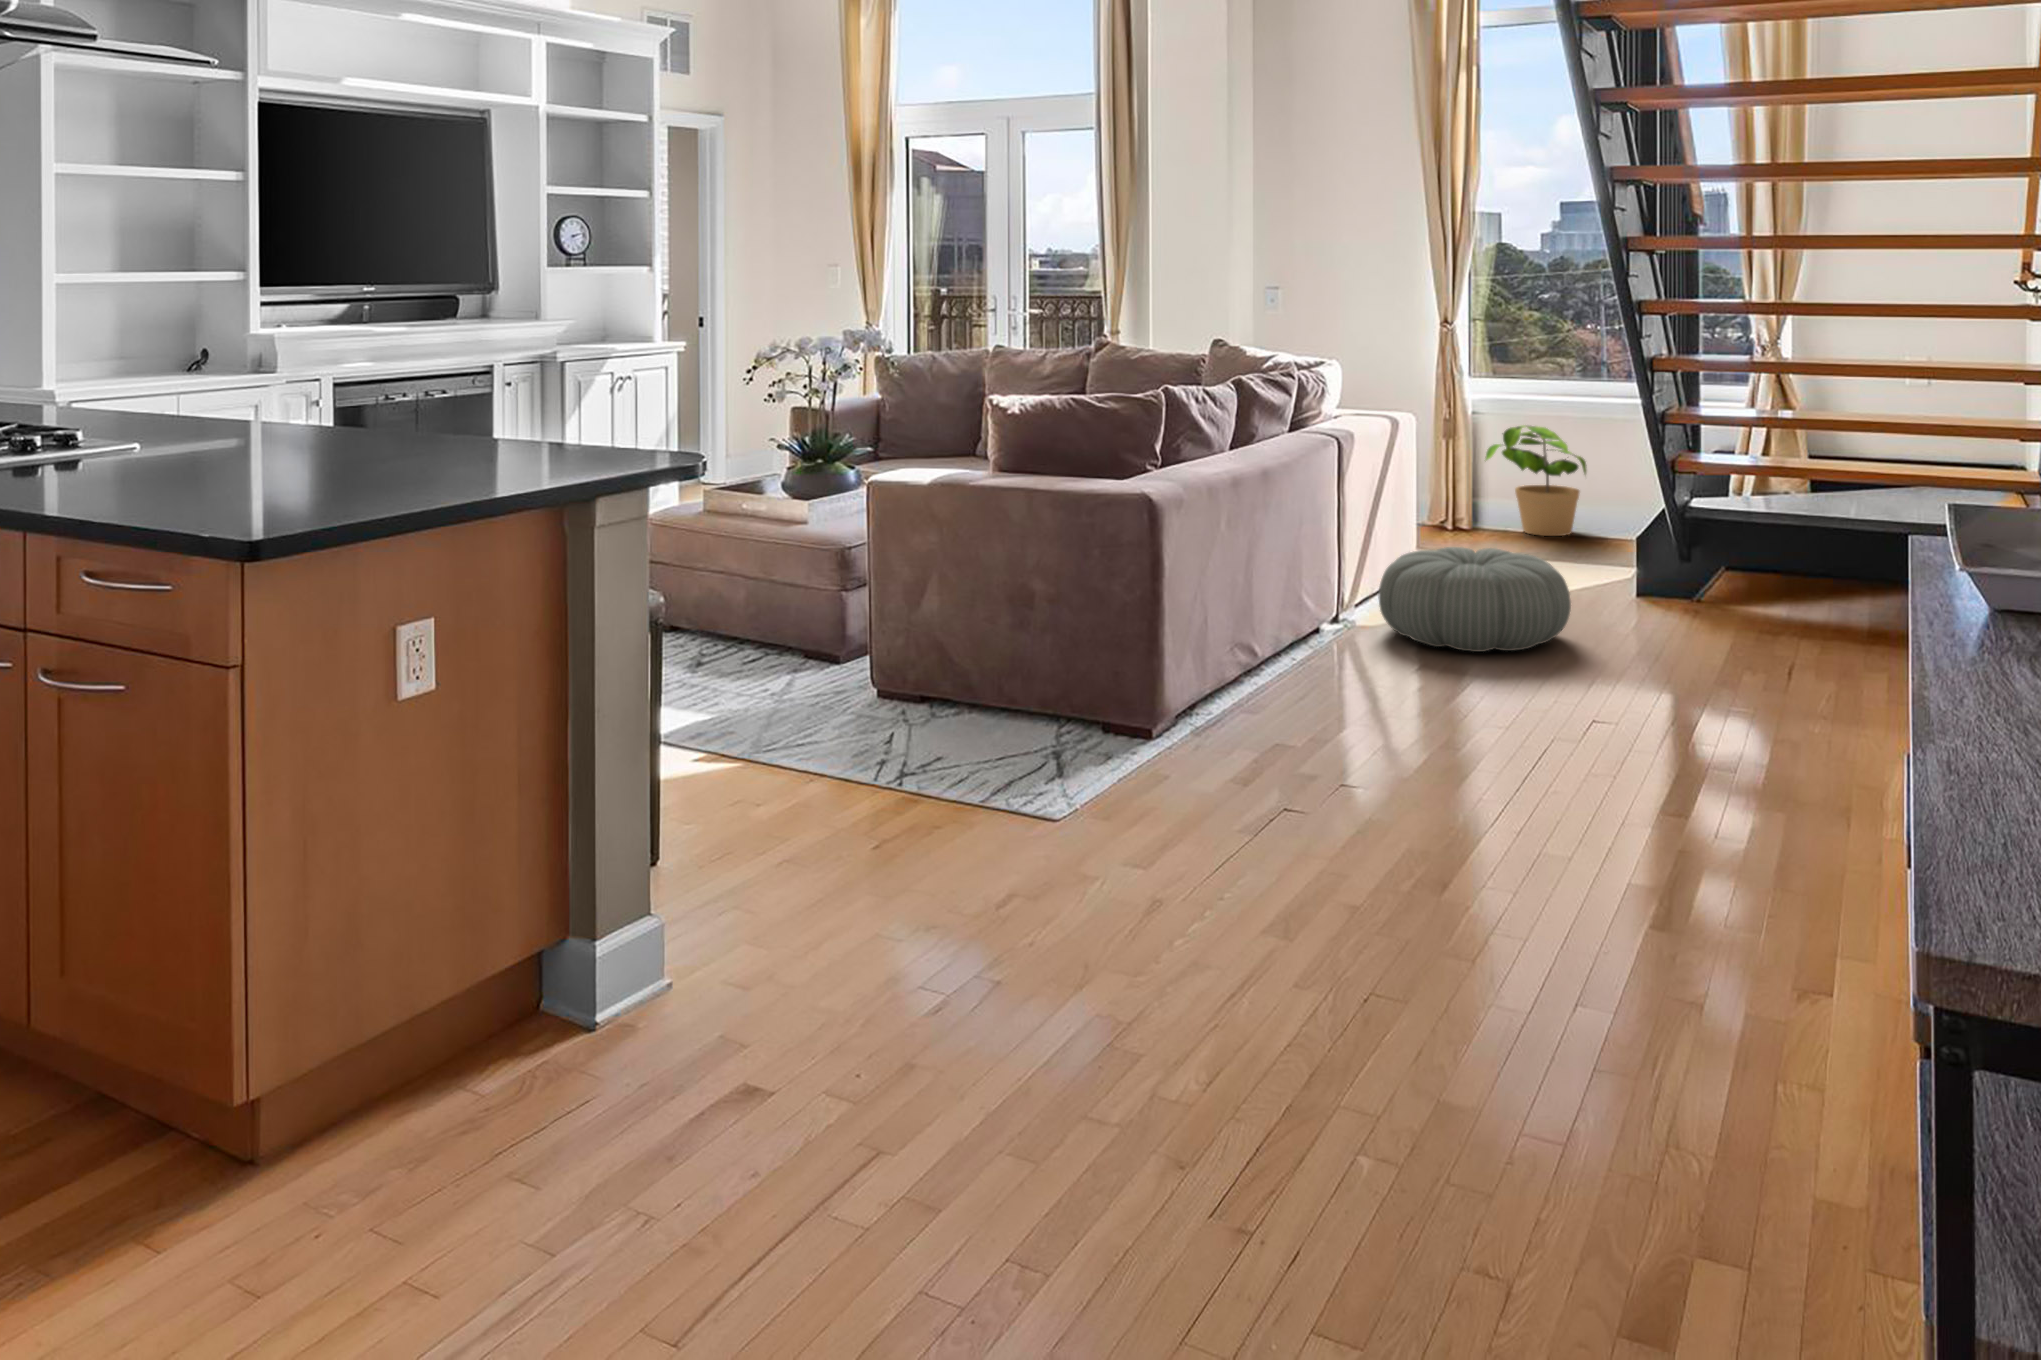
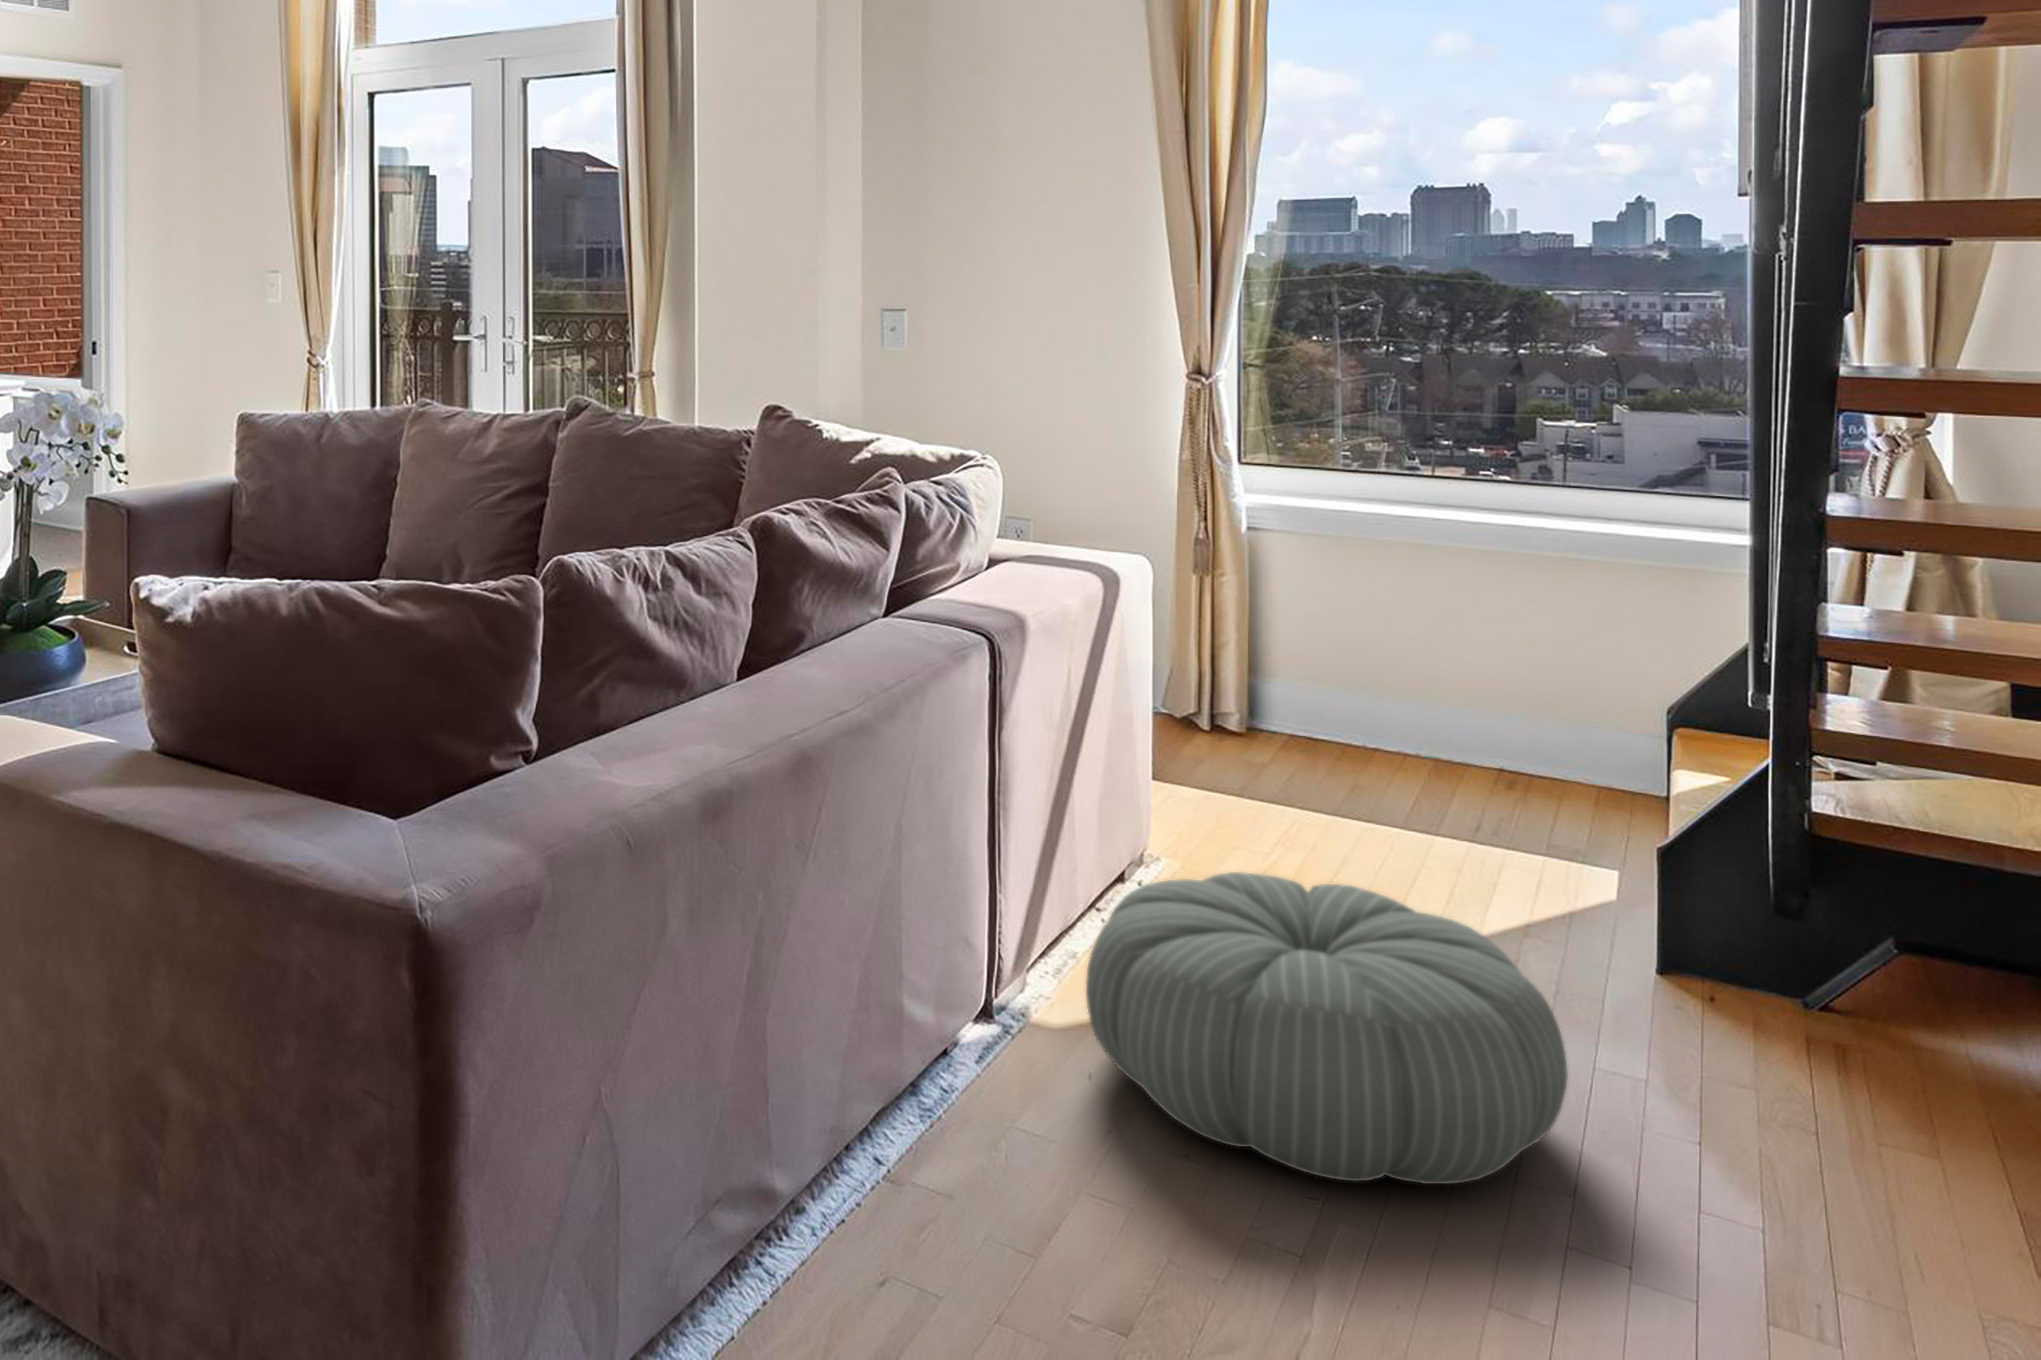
potted plant: present [1485,426,1586,536] -> none [1274,556,1475,754]

